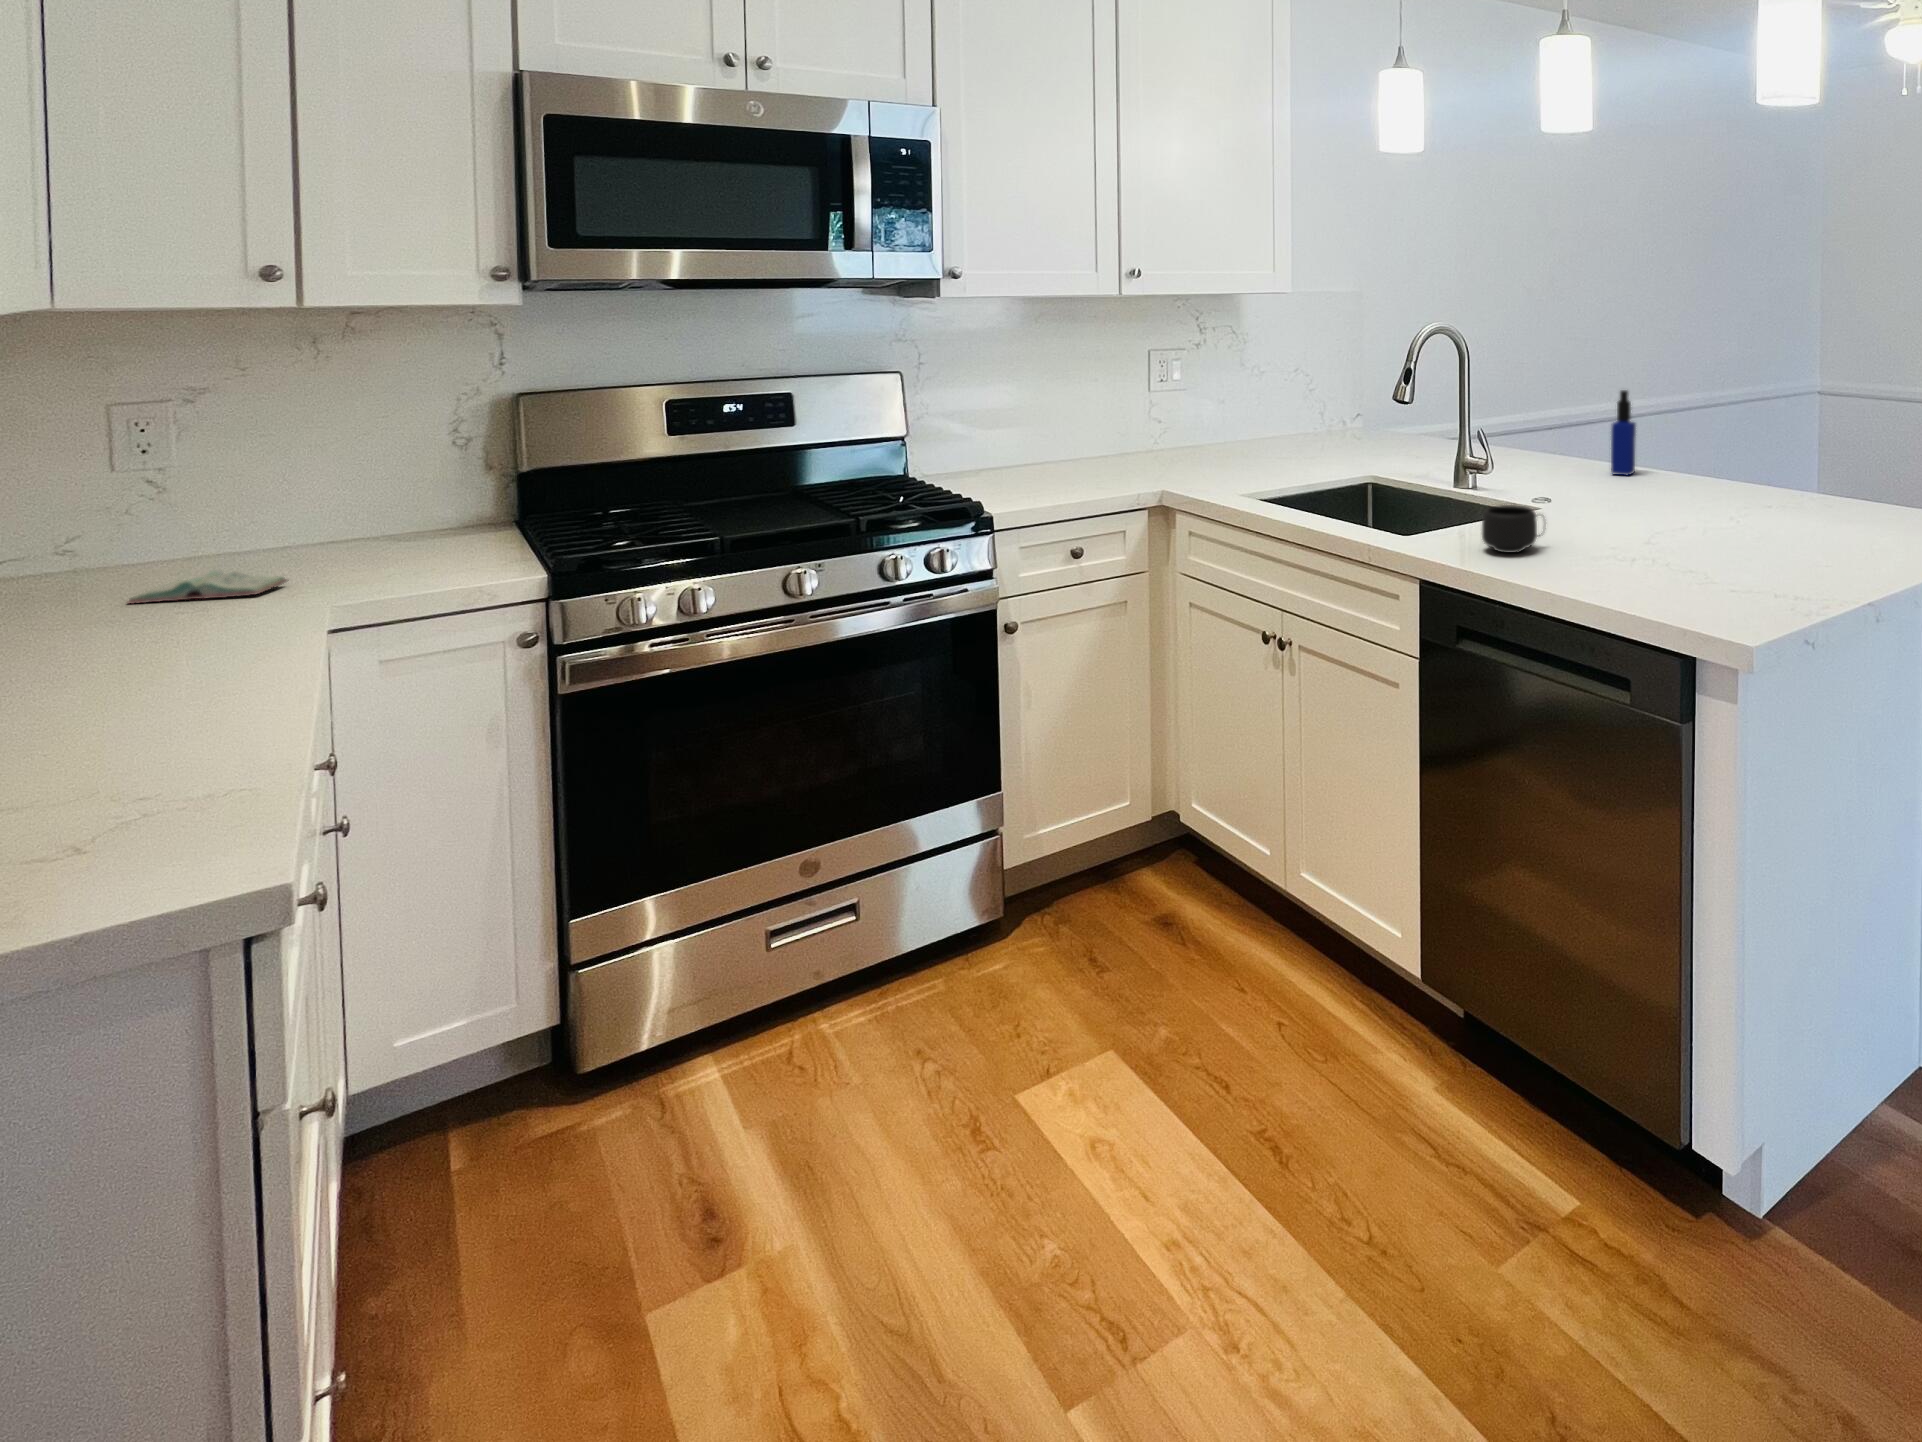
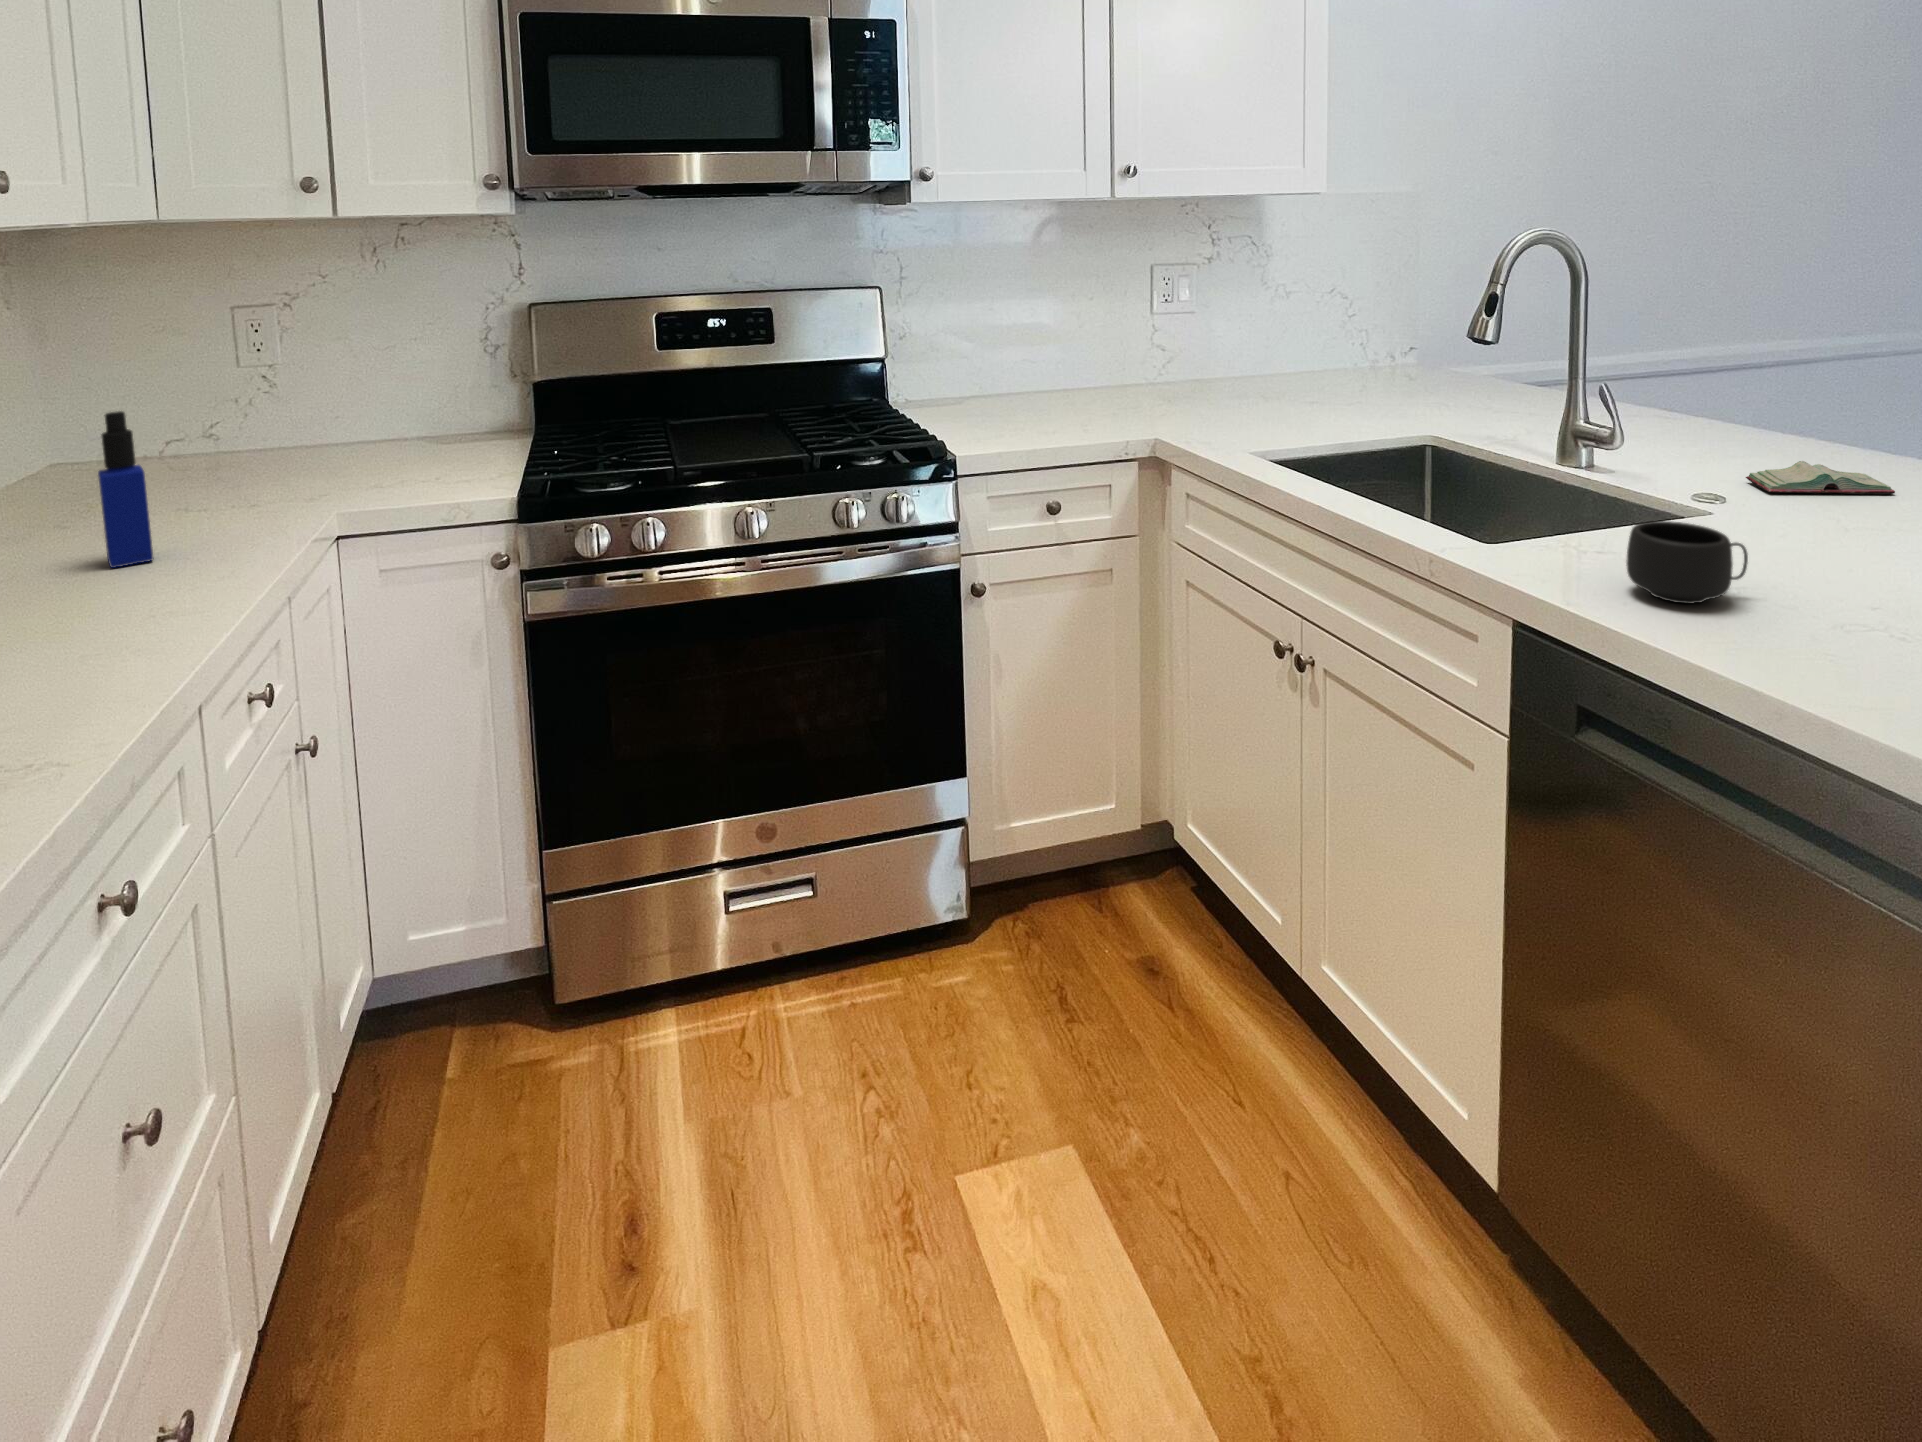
bottle: present [1611,390,1636,475] -> present [98,411,153,568]
book: present [128,570,287,604] -> present [1746,461,1895,494]

